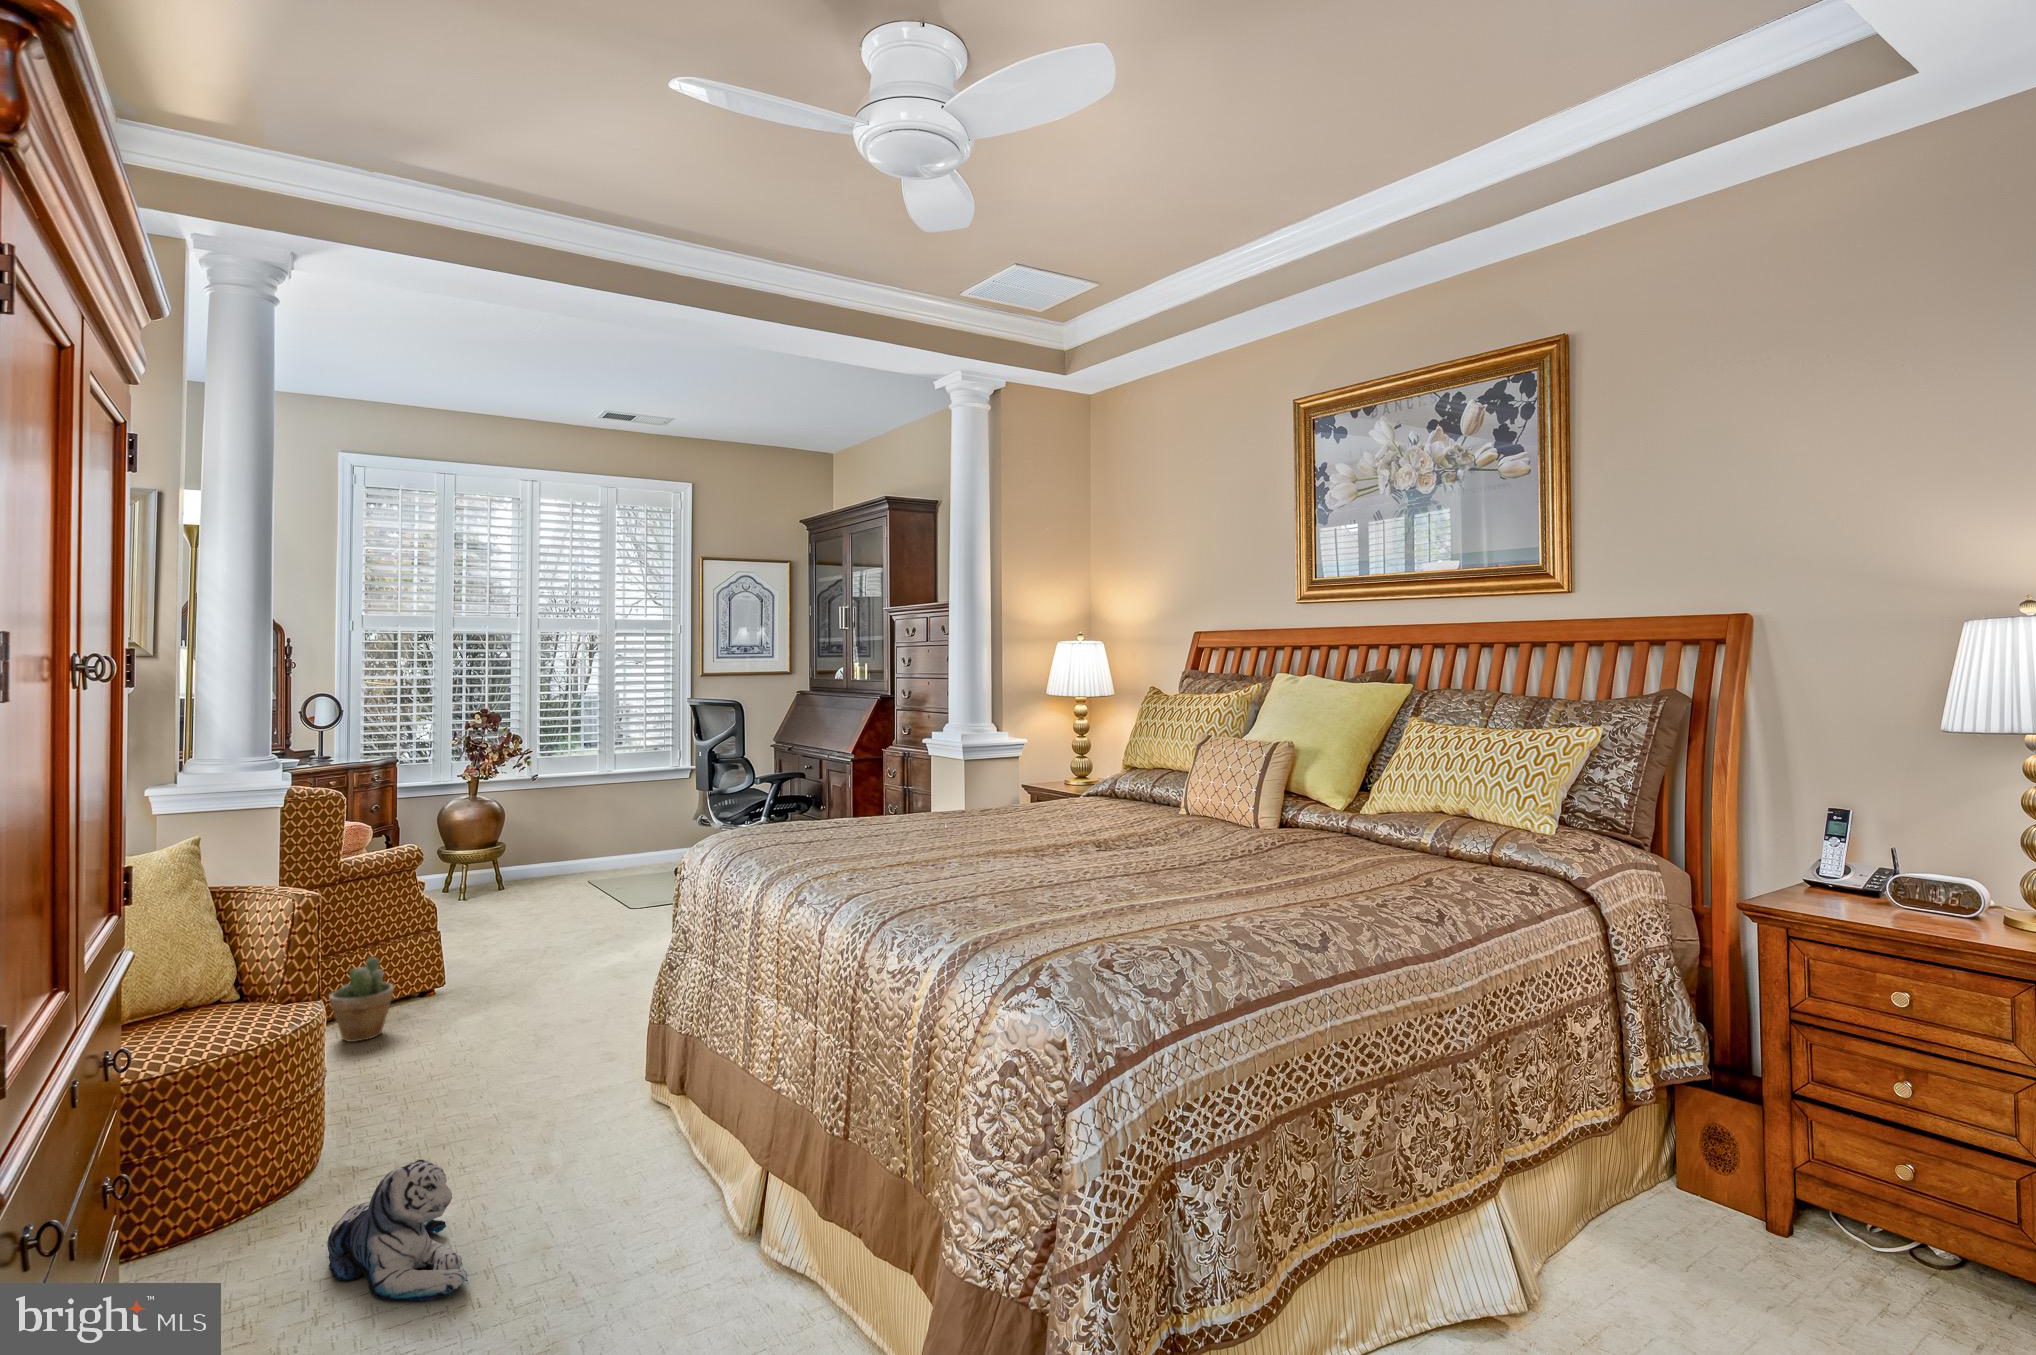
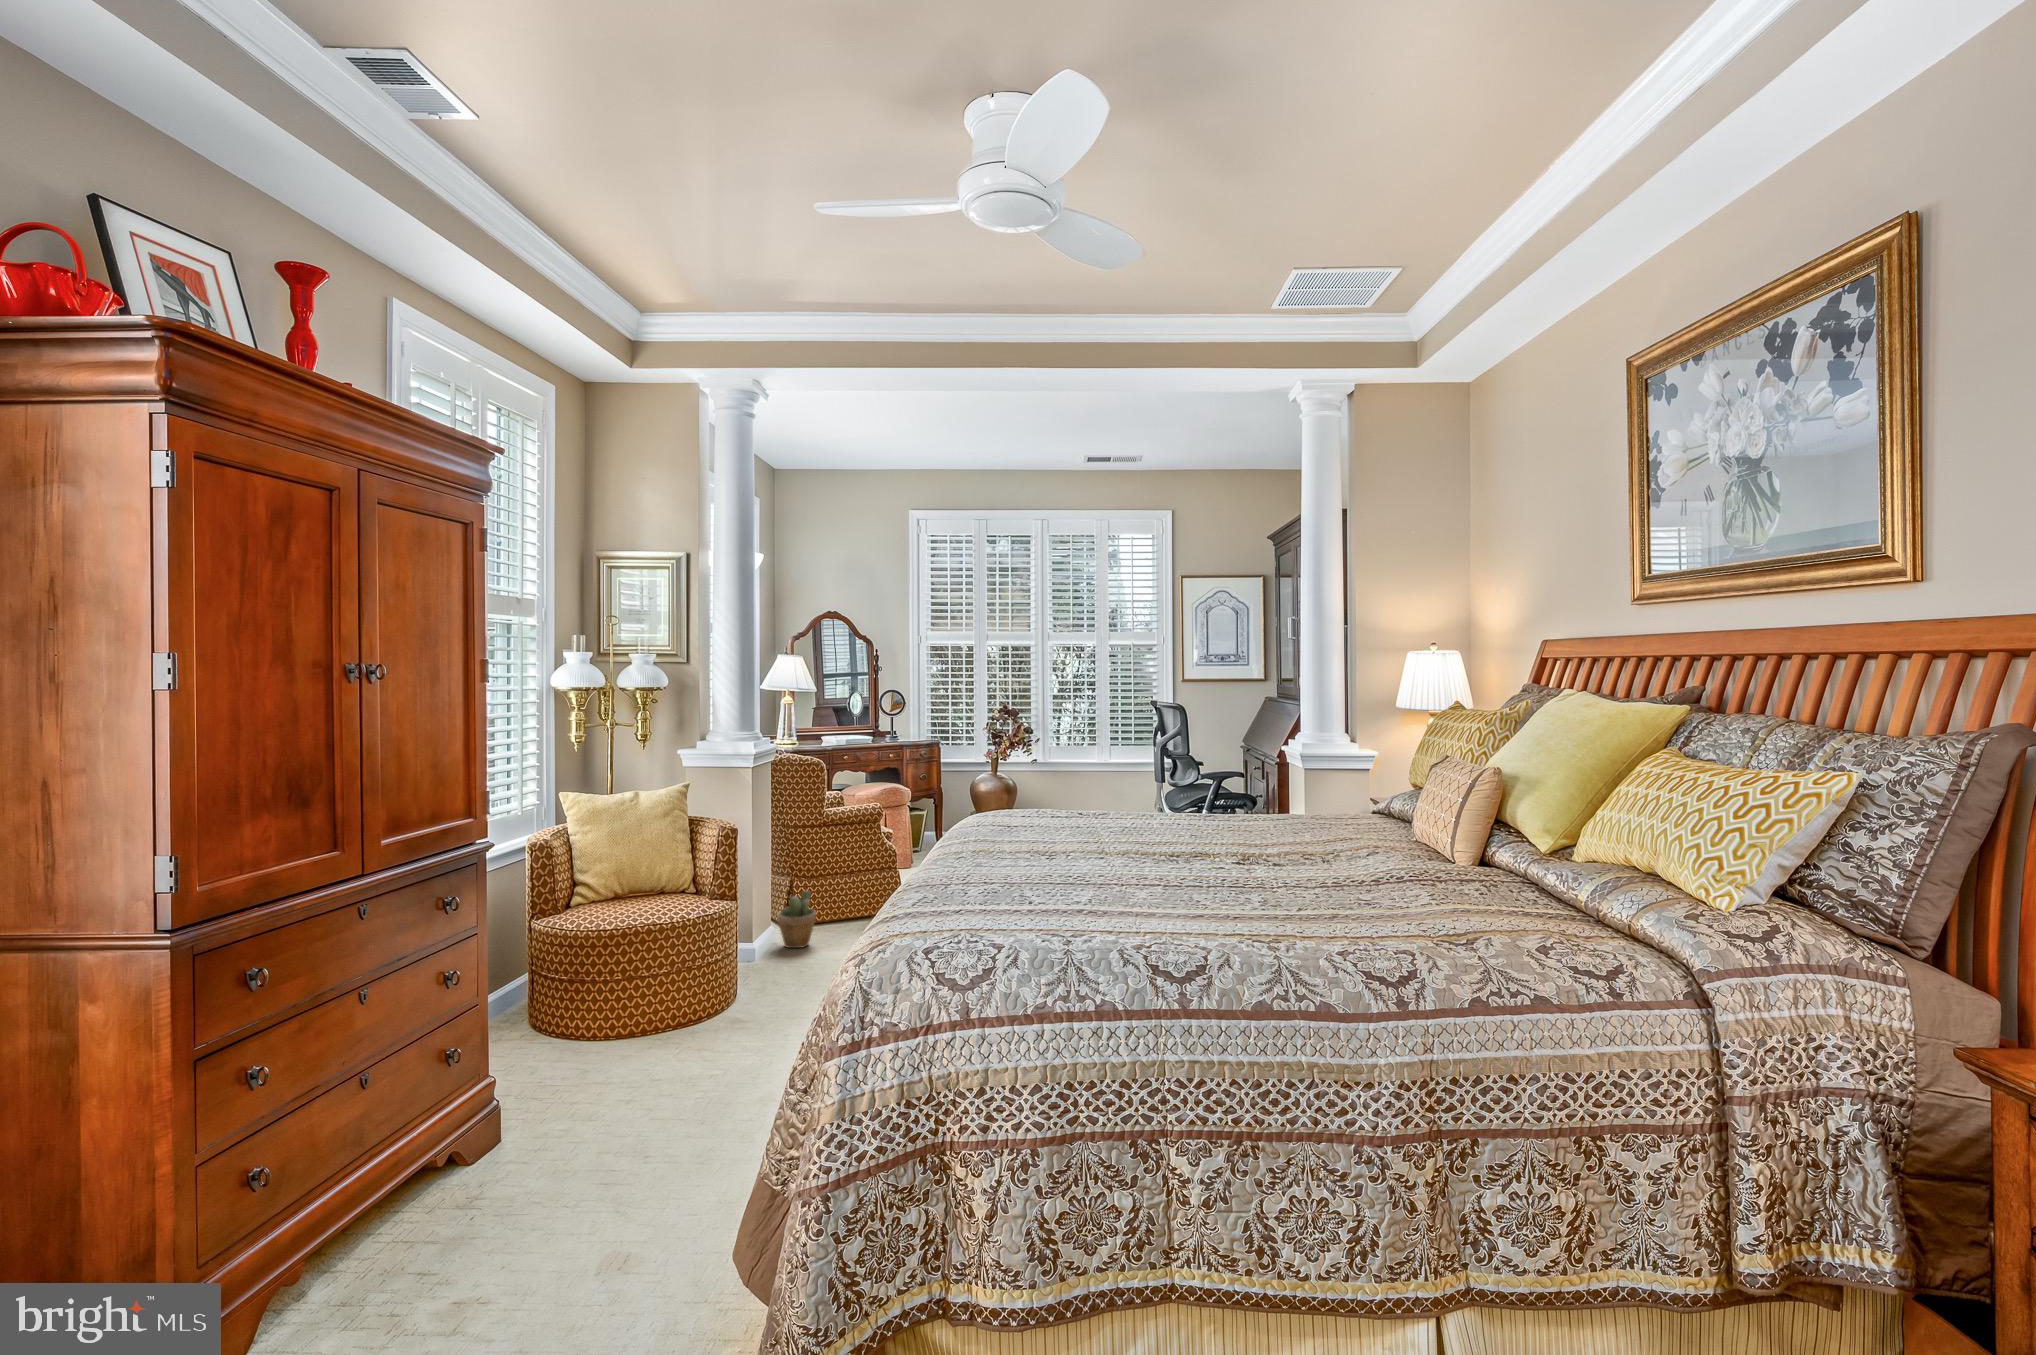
plush toy: present [328,1159,468,1301] -> none [642,1023,717,1116]

